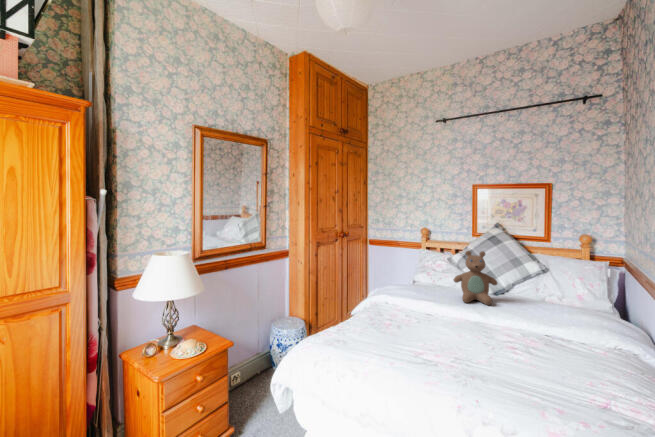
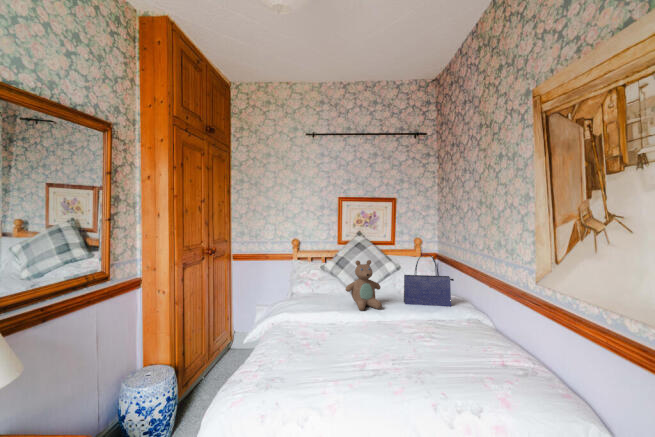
tote bag: none [530,250,607,320] -> present [404,254,454,306]

